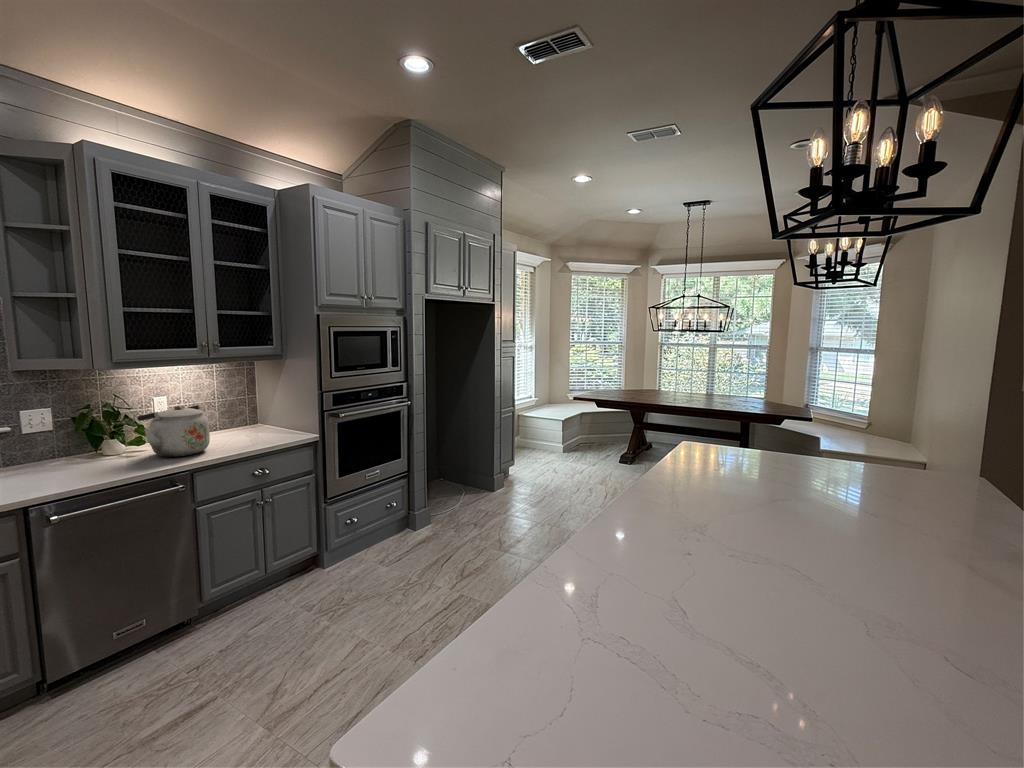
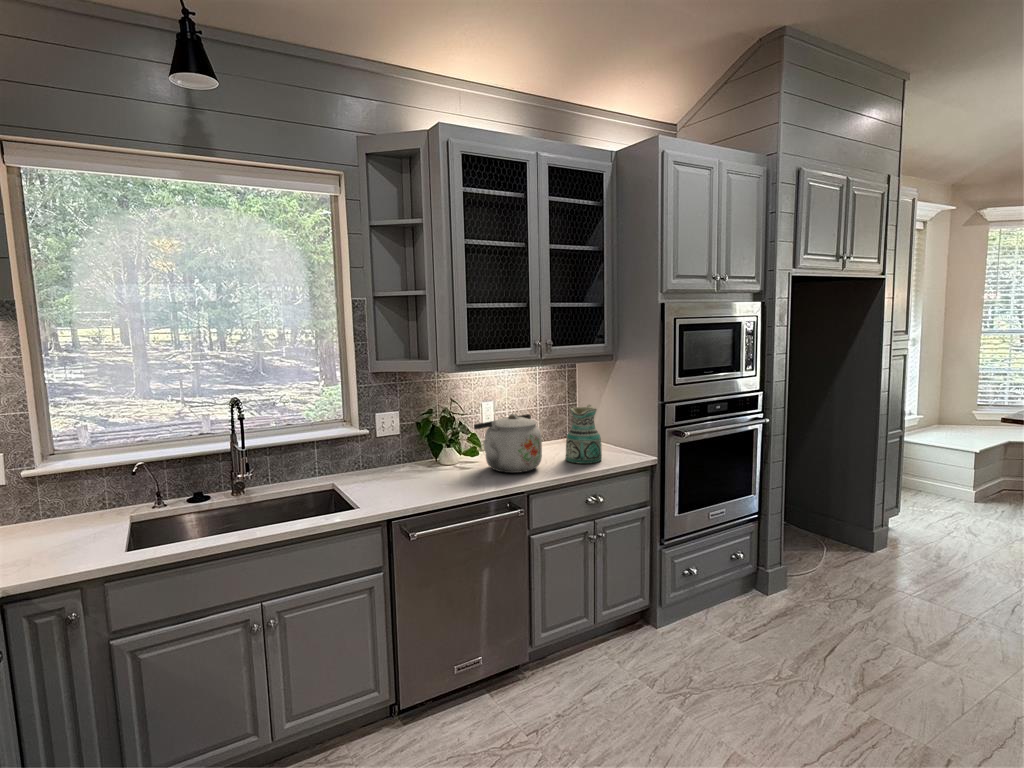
ceramic pitcher: none [237,396,270,444] -> present [566,405,602,464]

